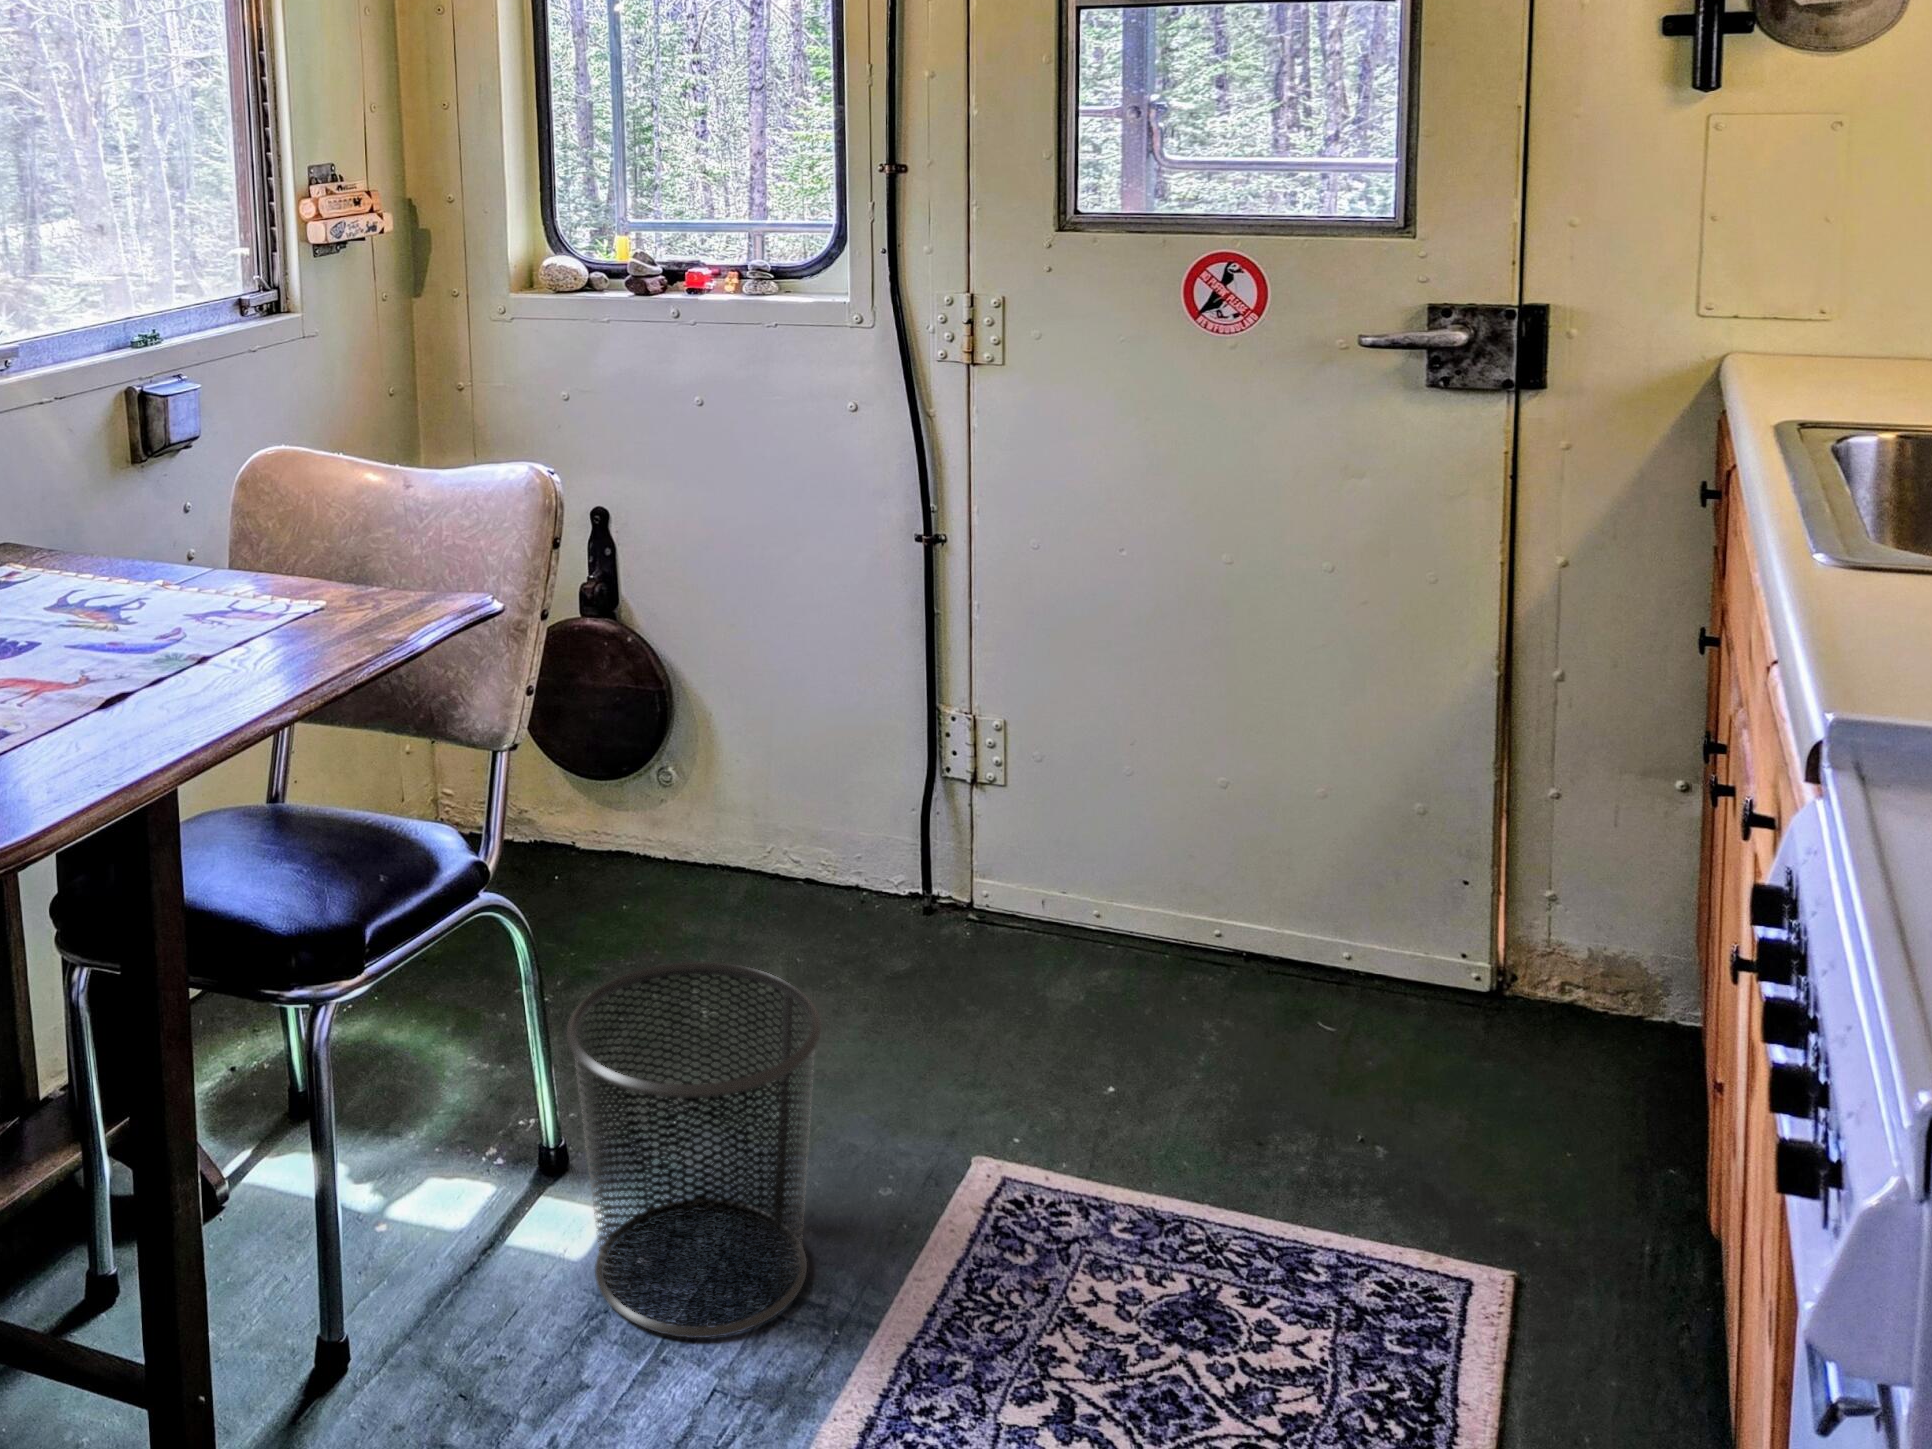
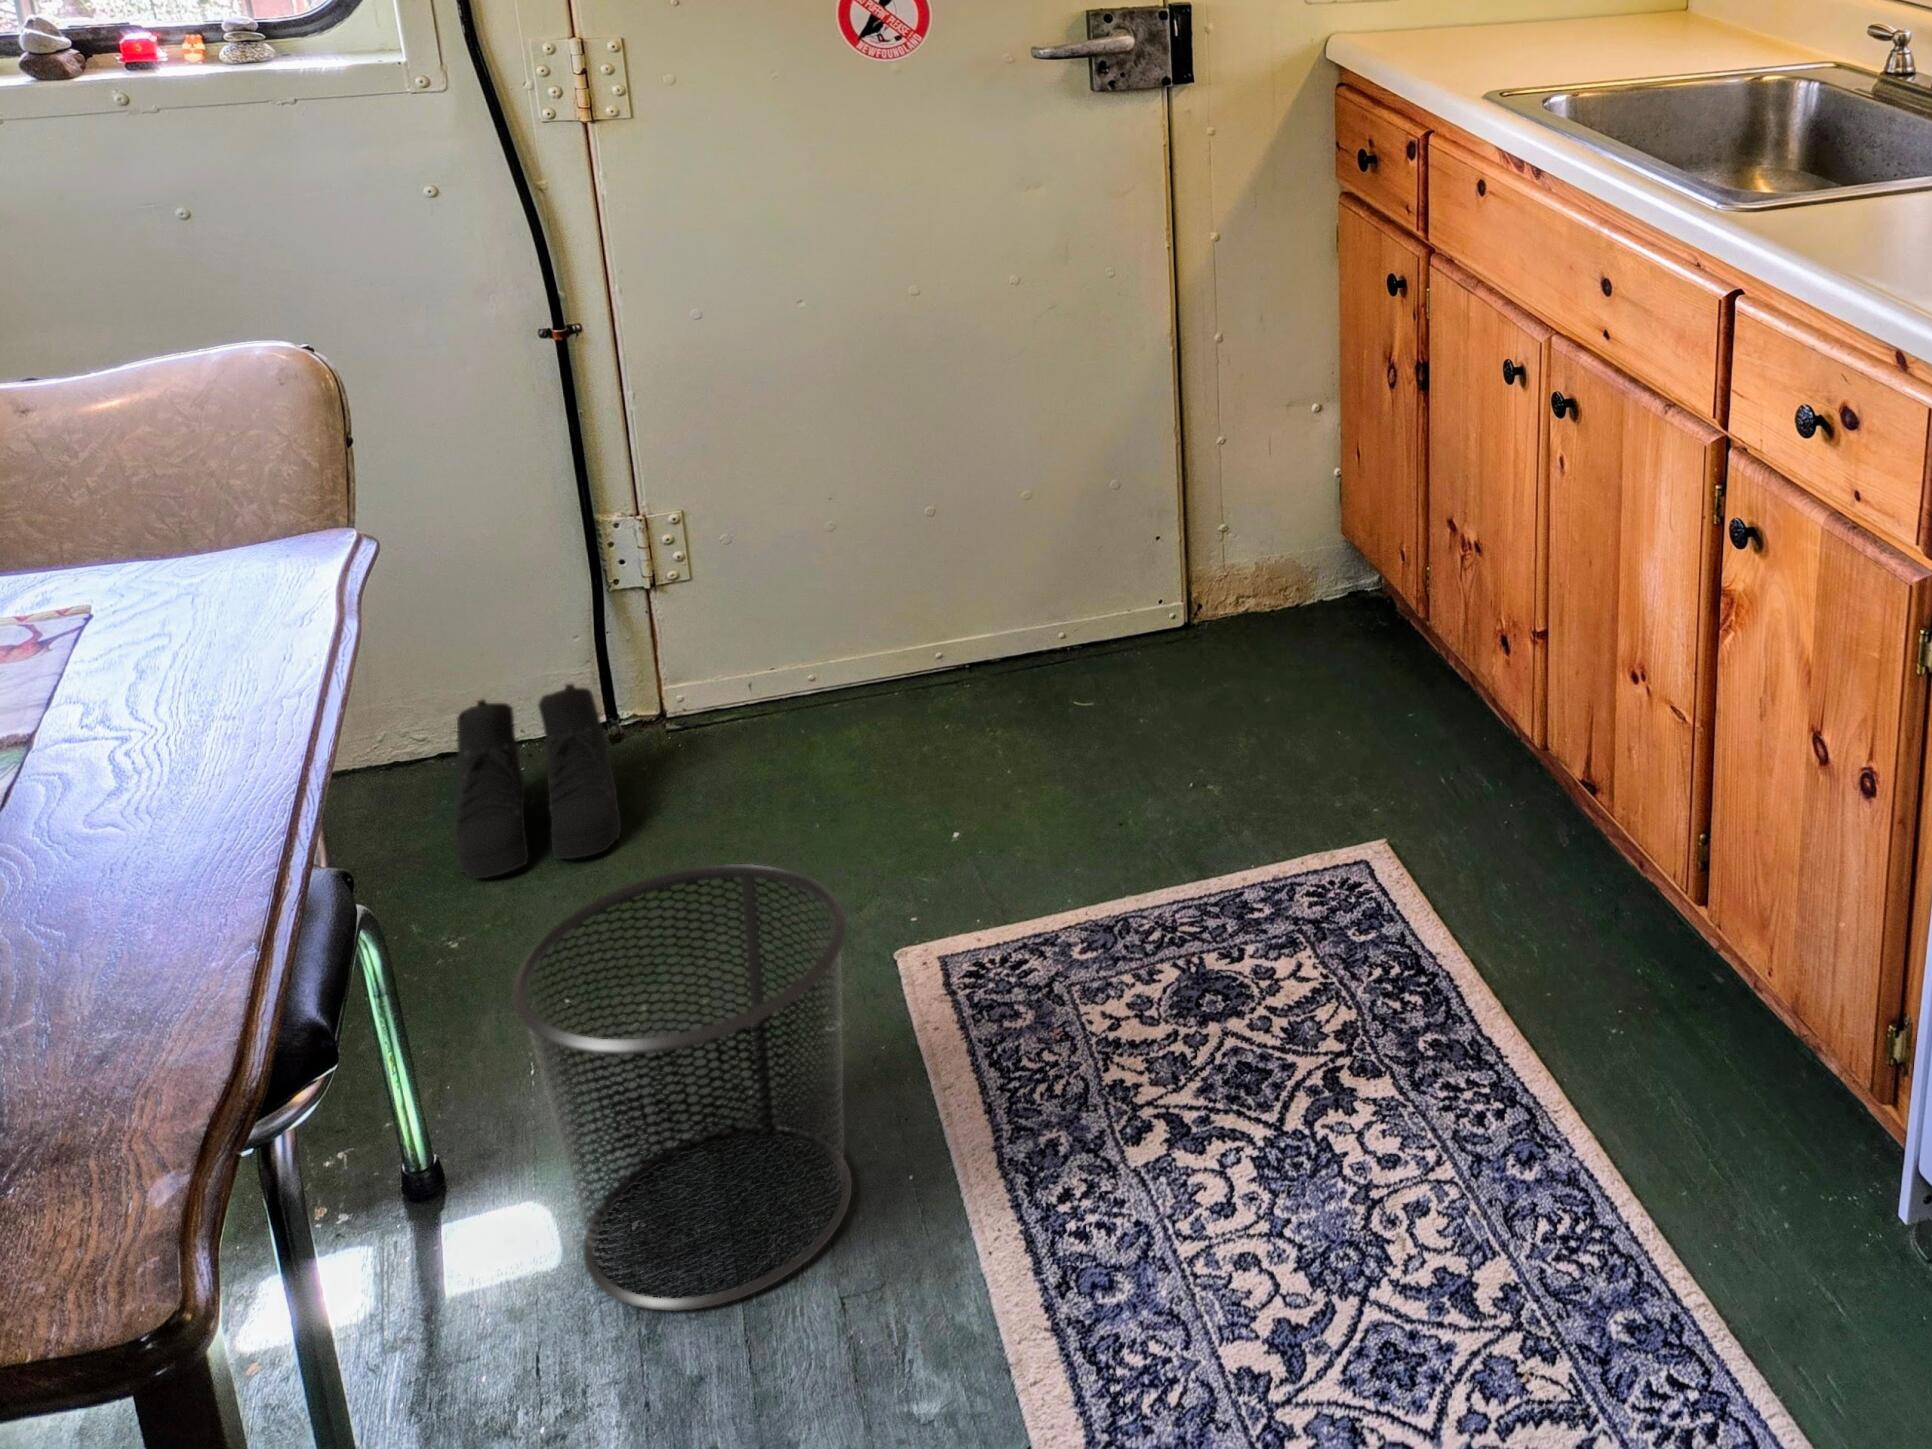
boots: none [768,810,907,964] -> present [454,684,621,879]

